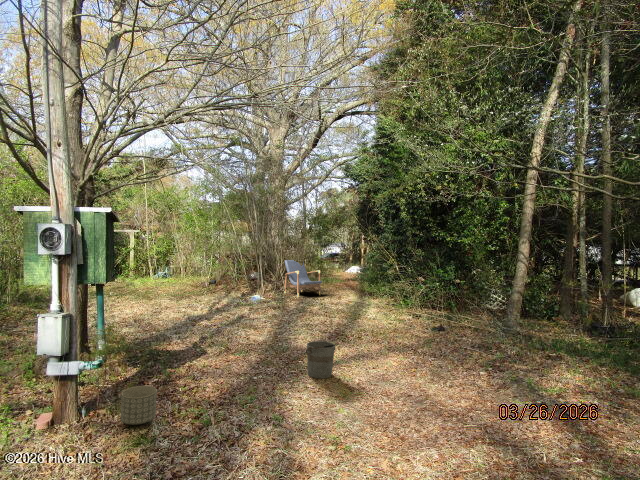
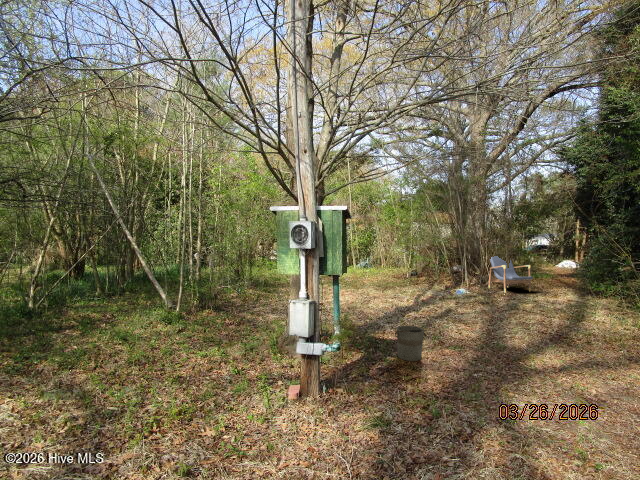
bucket: present [306,341,338,378] -> present [395,326,427,361]
planter: present [121,386,157,425] -> none [356,371,387,408]

